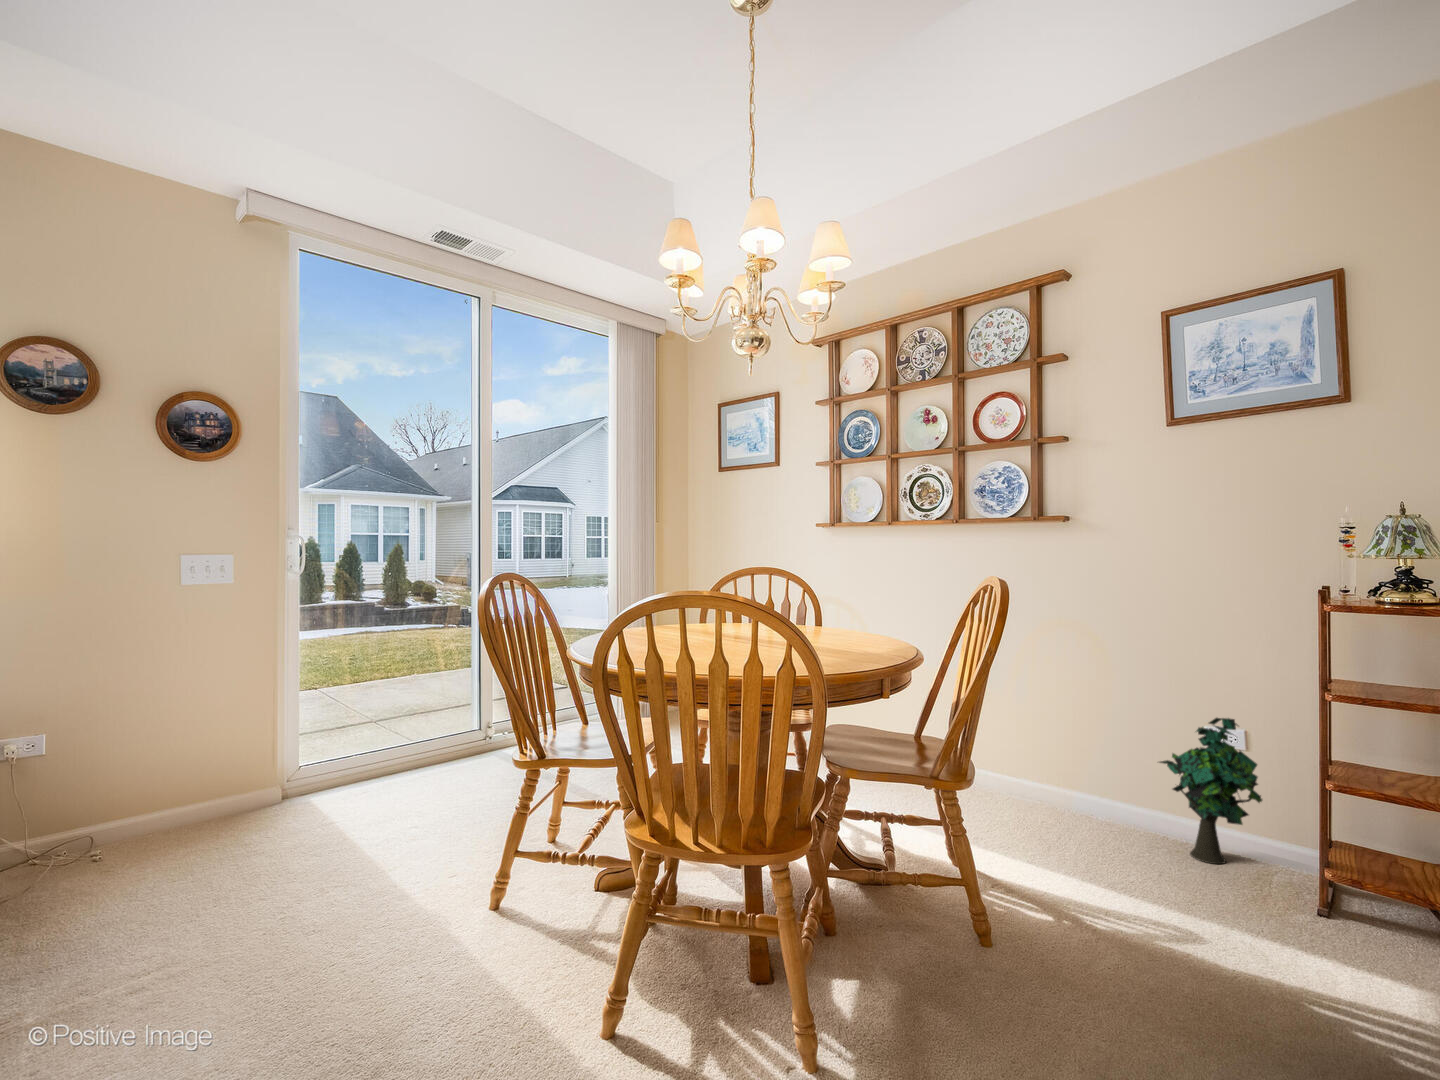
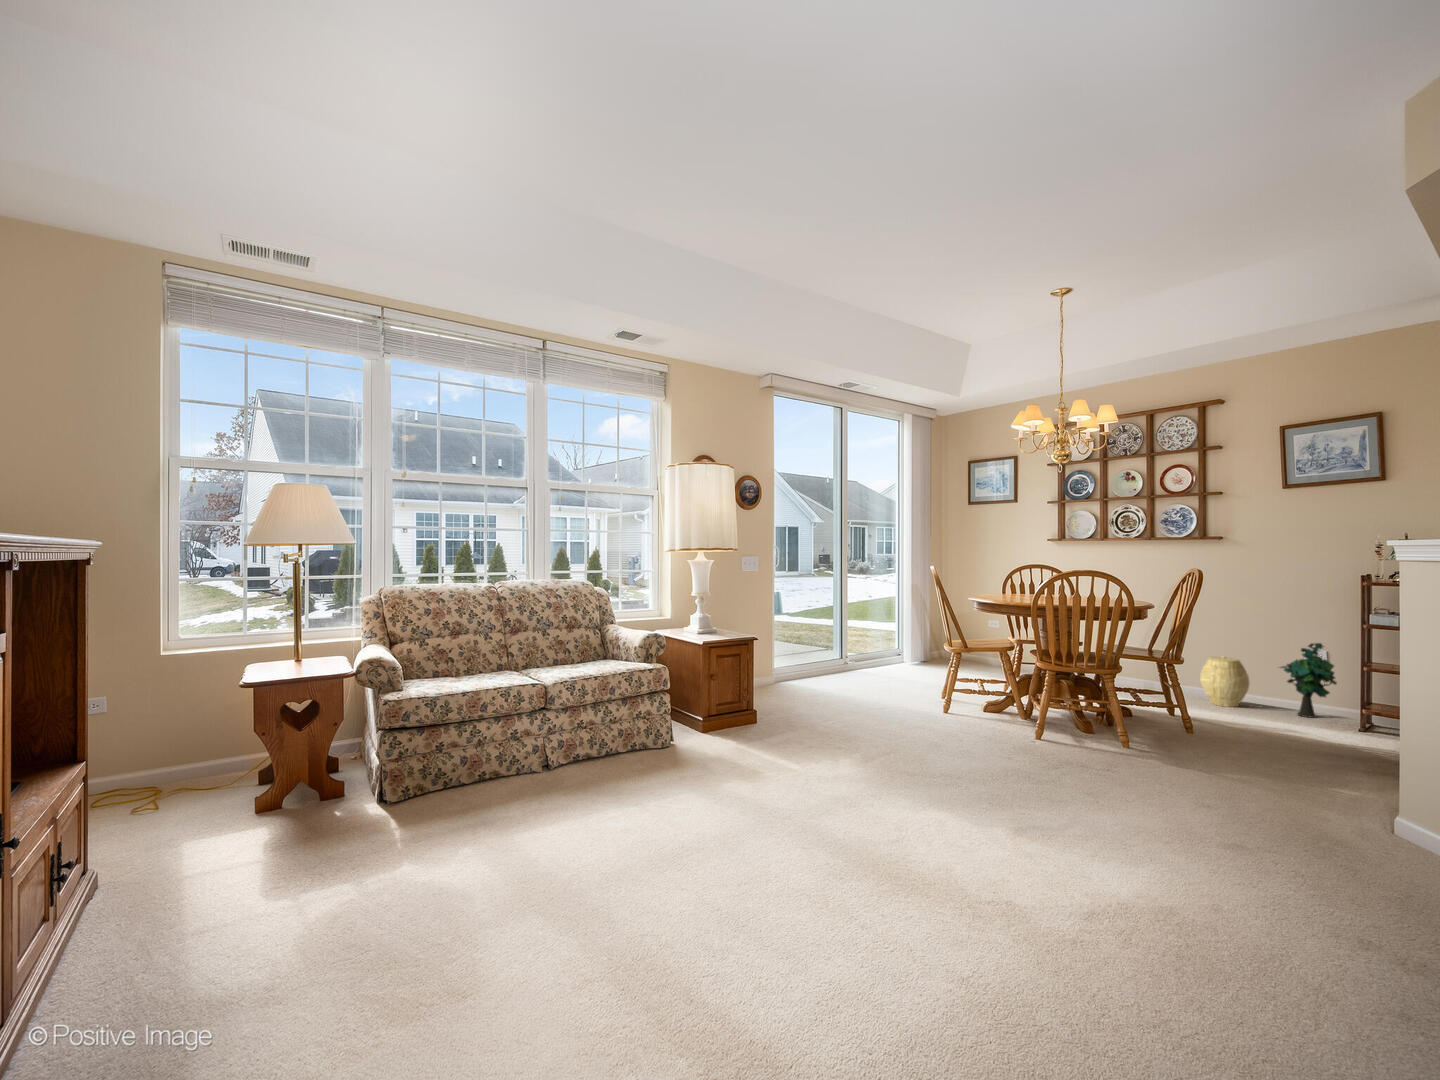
woven basket: none [1029,734,1110,832] -> present [1200,656,1249,707]

